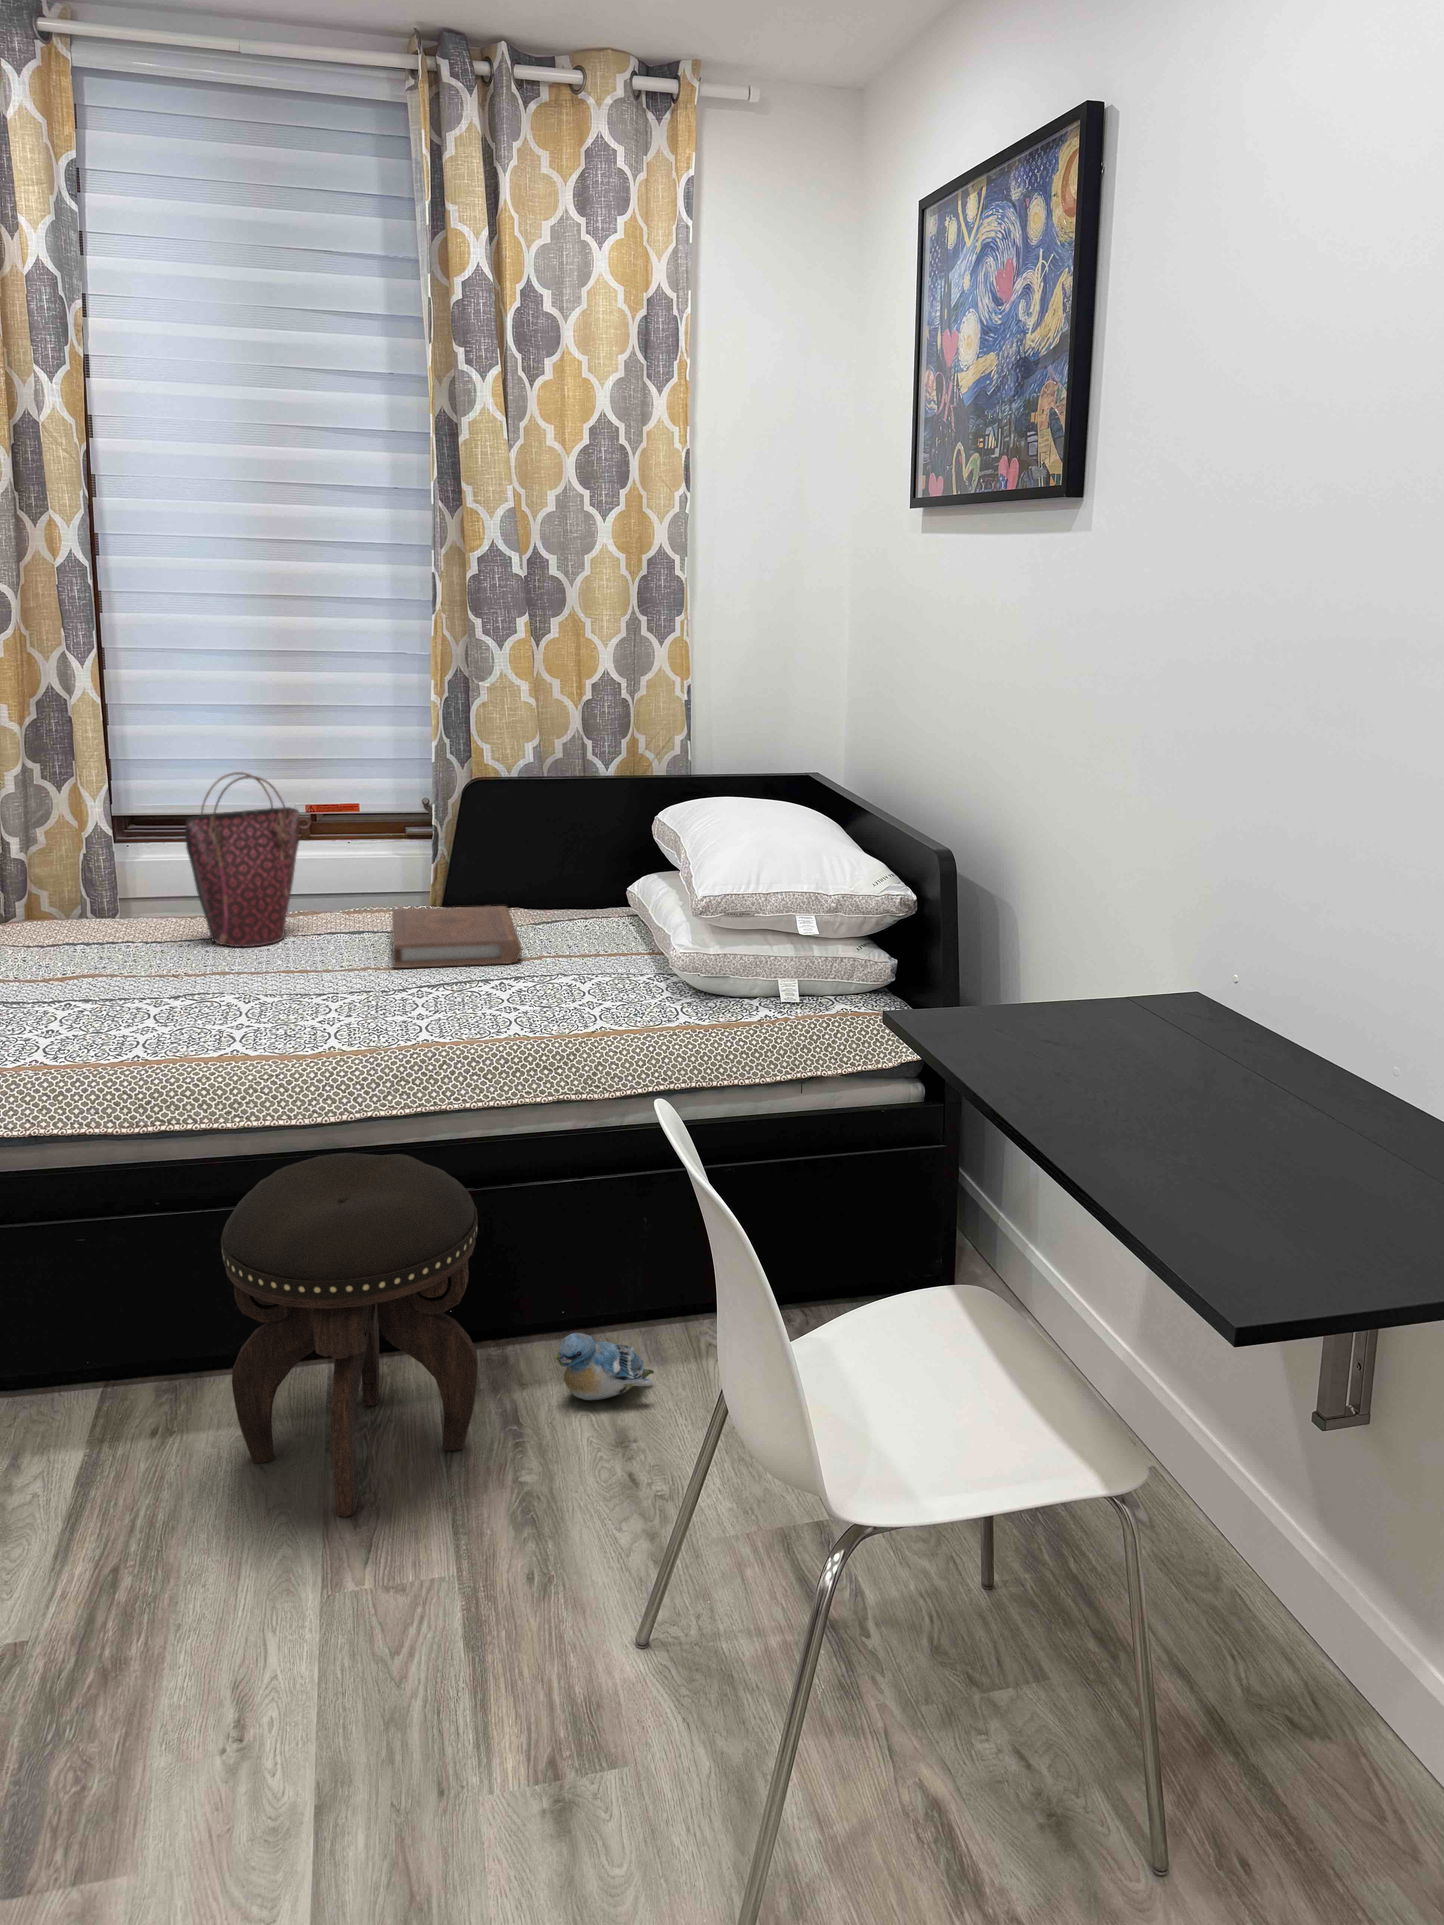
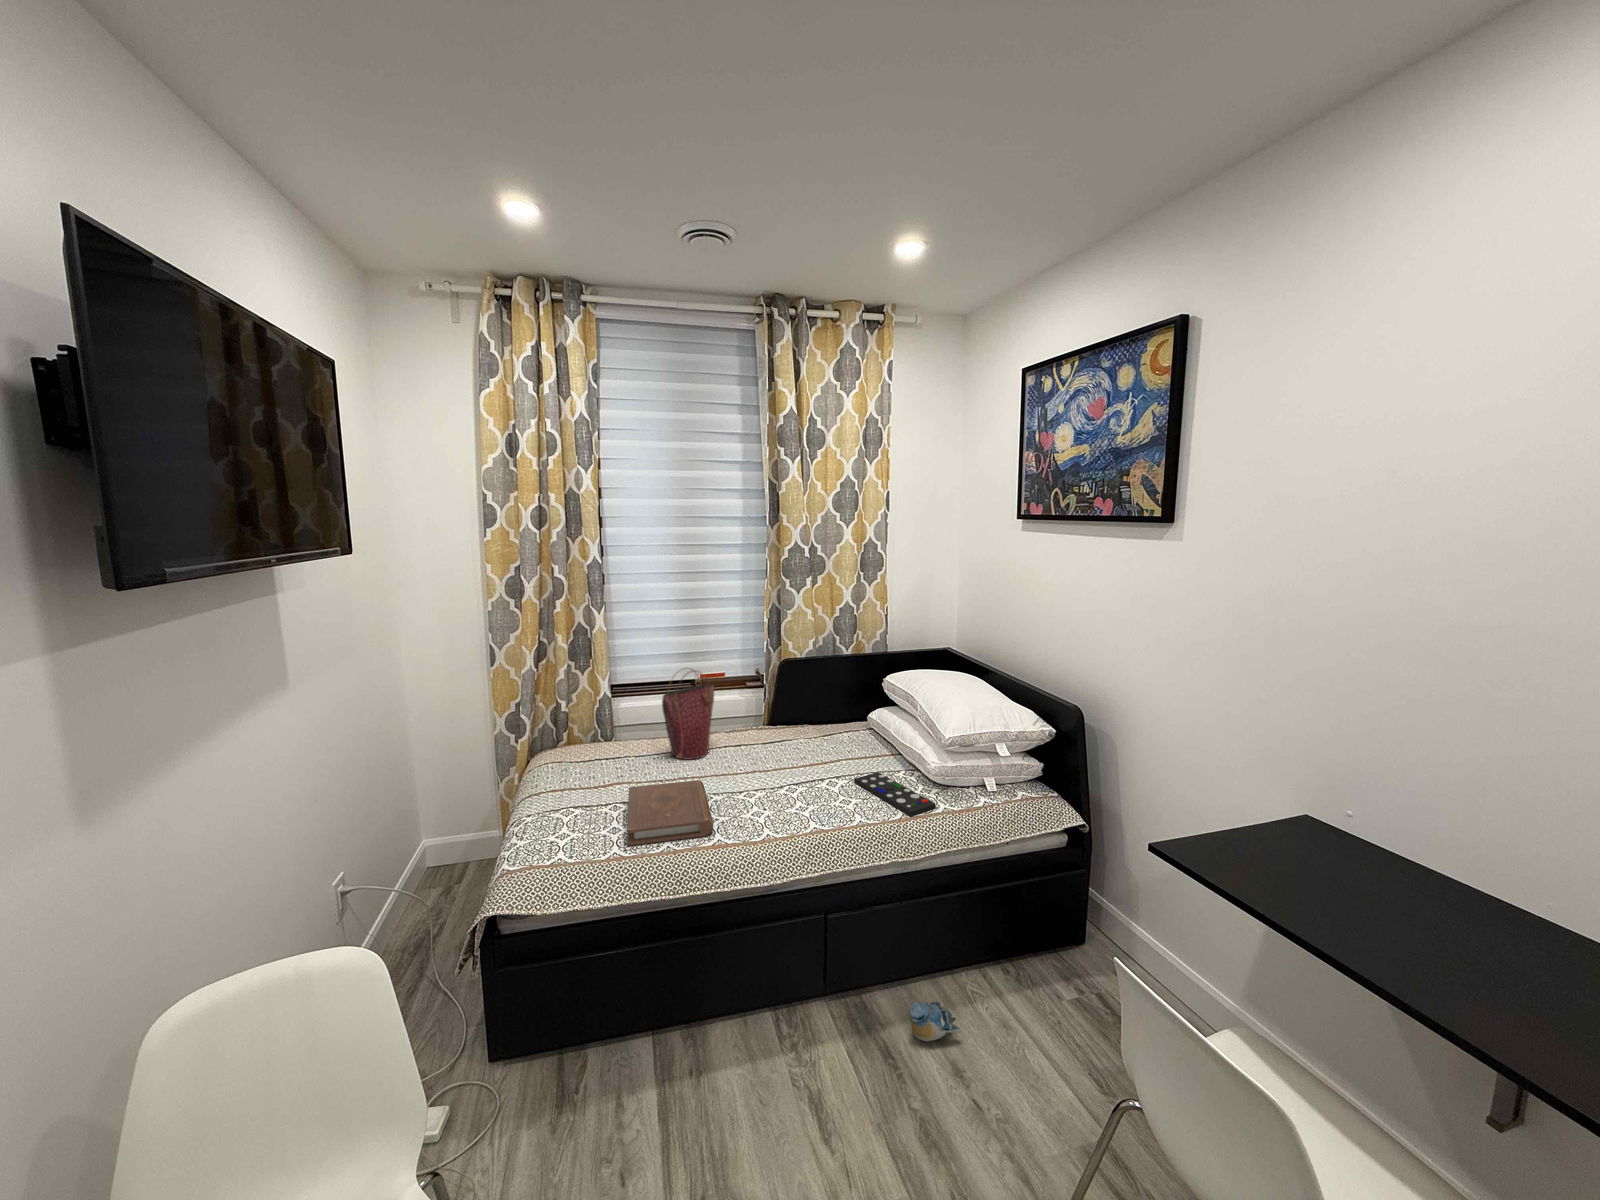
book: present [392,906,522,968] -> present [628,780,713,845]
remote control: none [535,969,659,1026] -> present [854,772,936,816]
footstool: present [221,1153,478,1517] -> none [742,908,884,1147]

